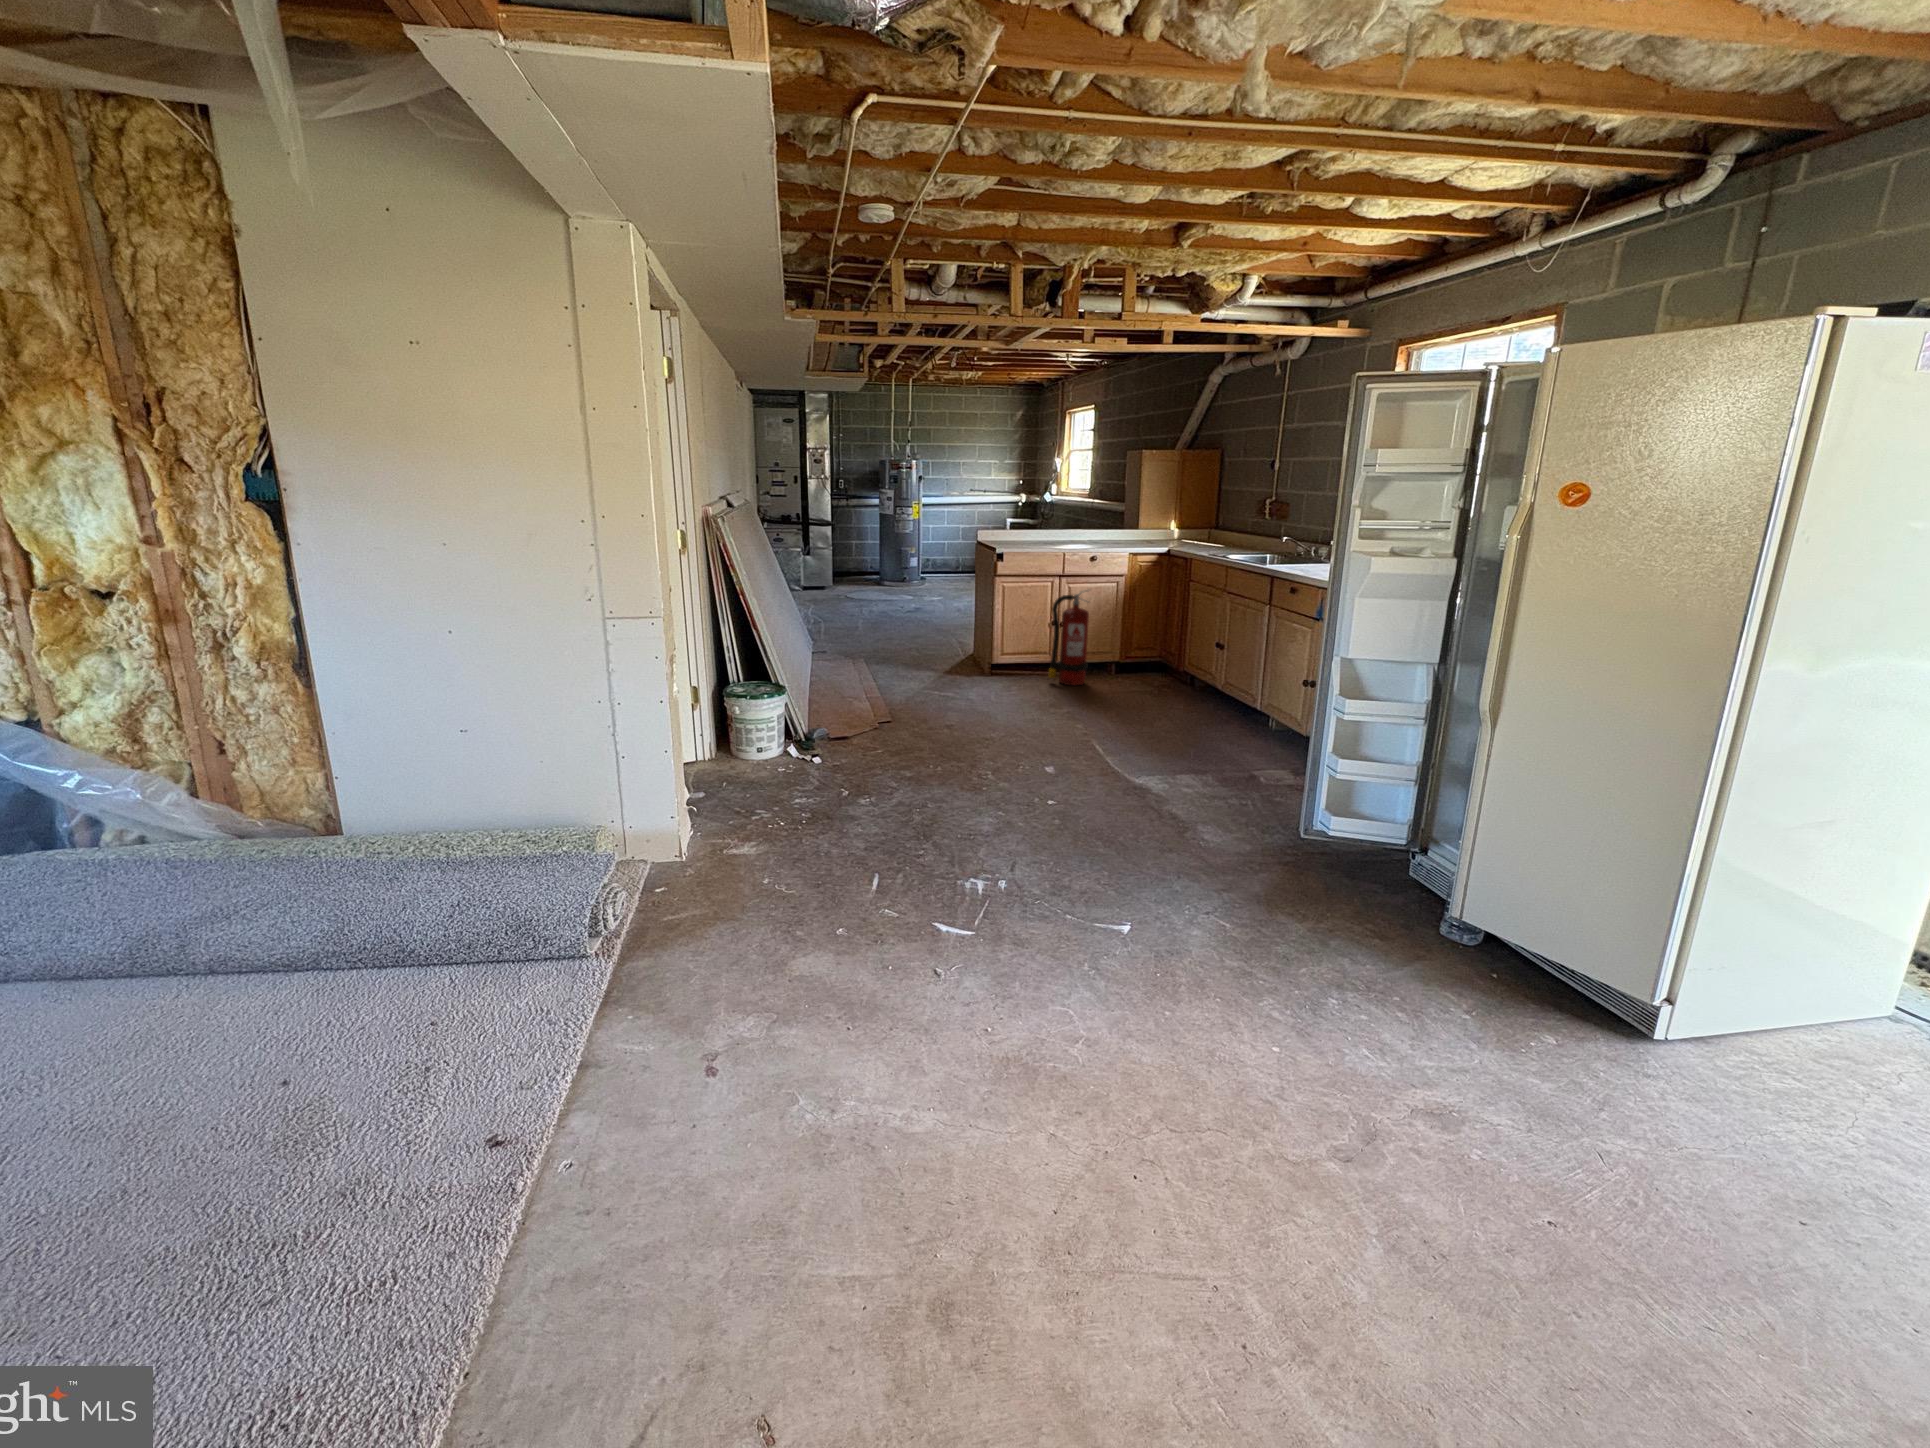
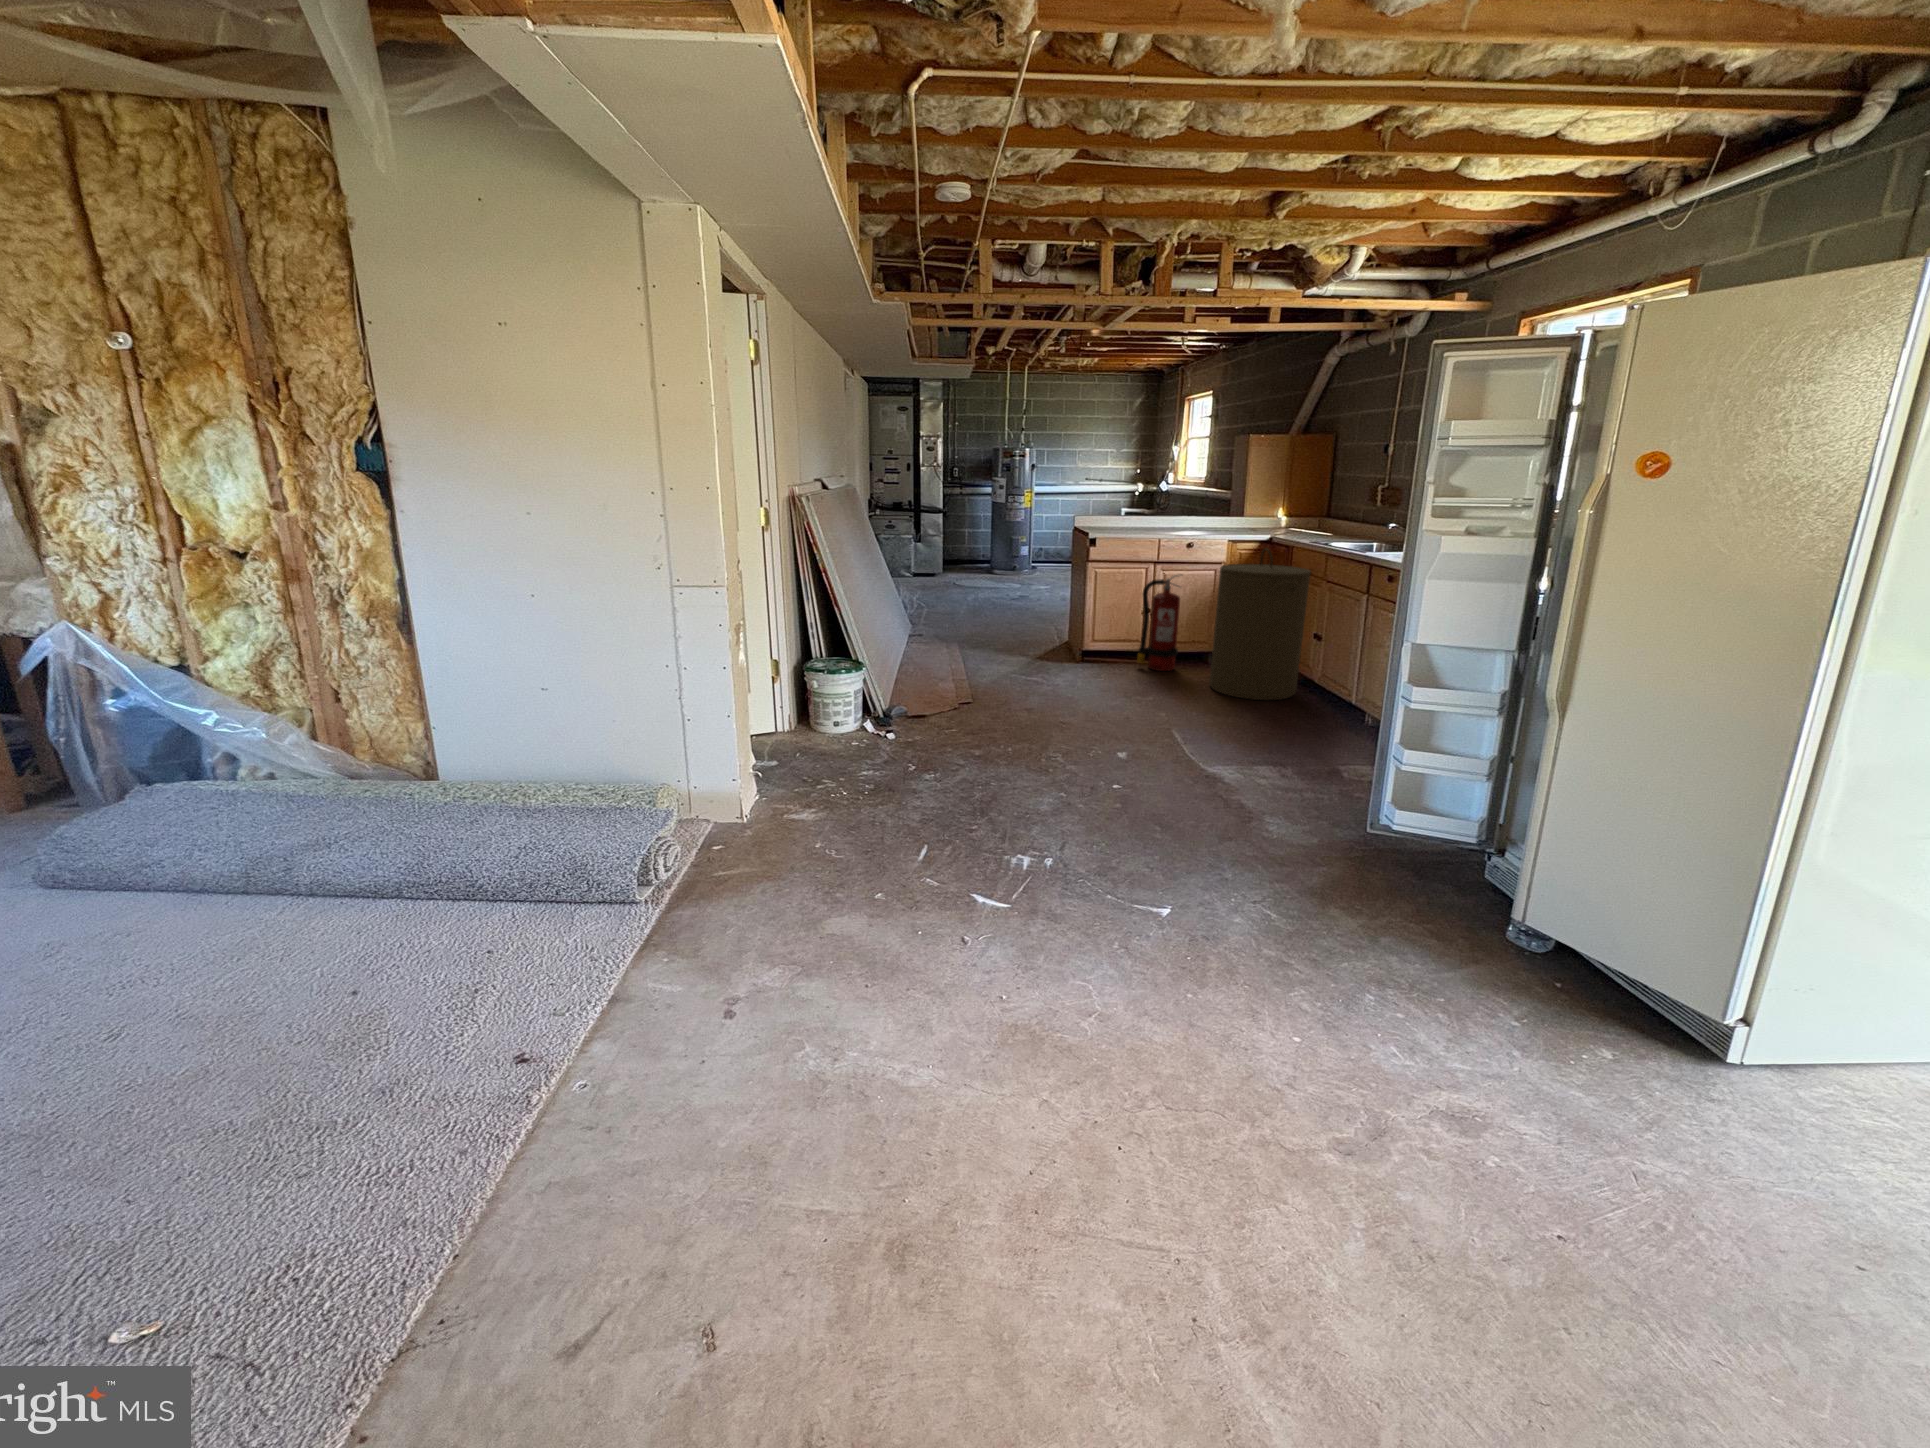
laundry hamper: none [1122,563,1218,712] -> present [1209,548,1311,700]

